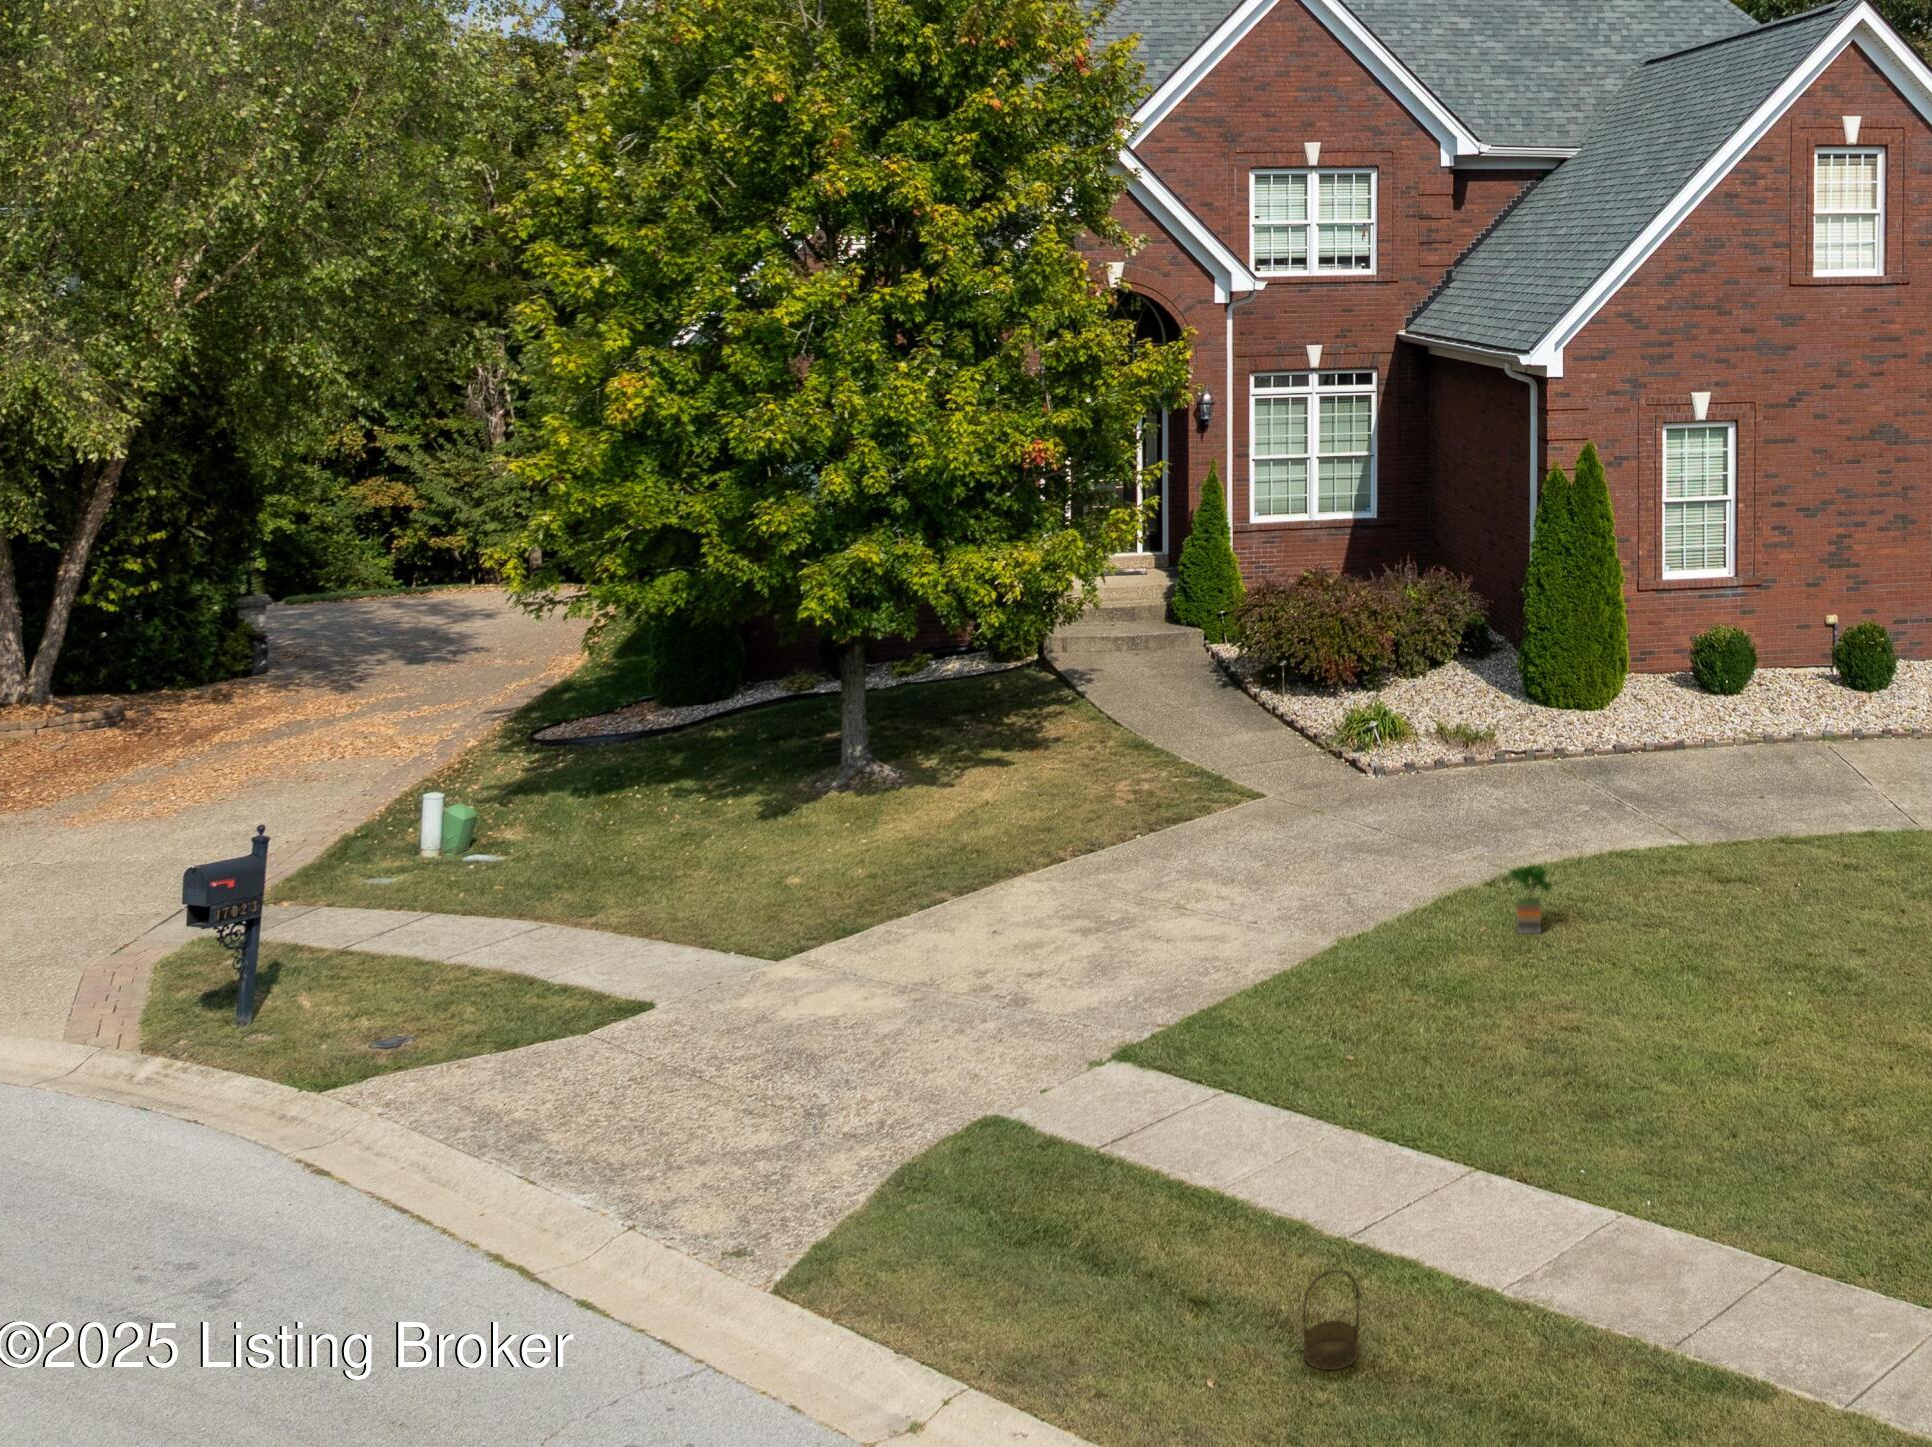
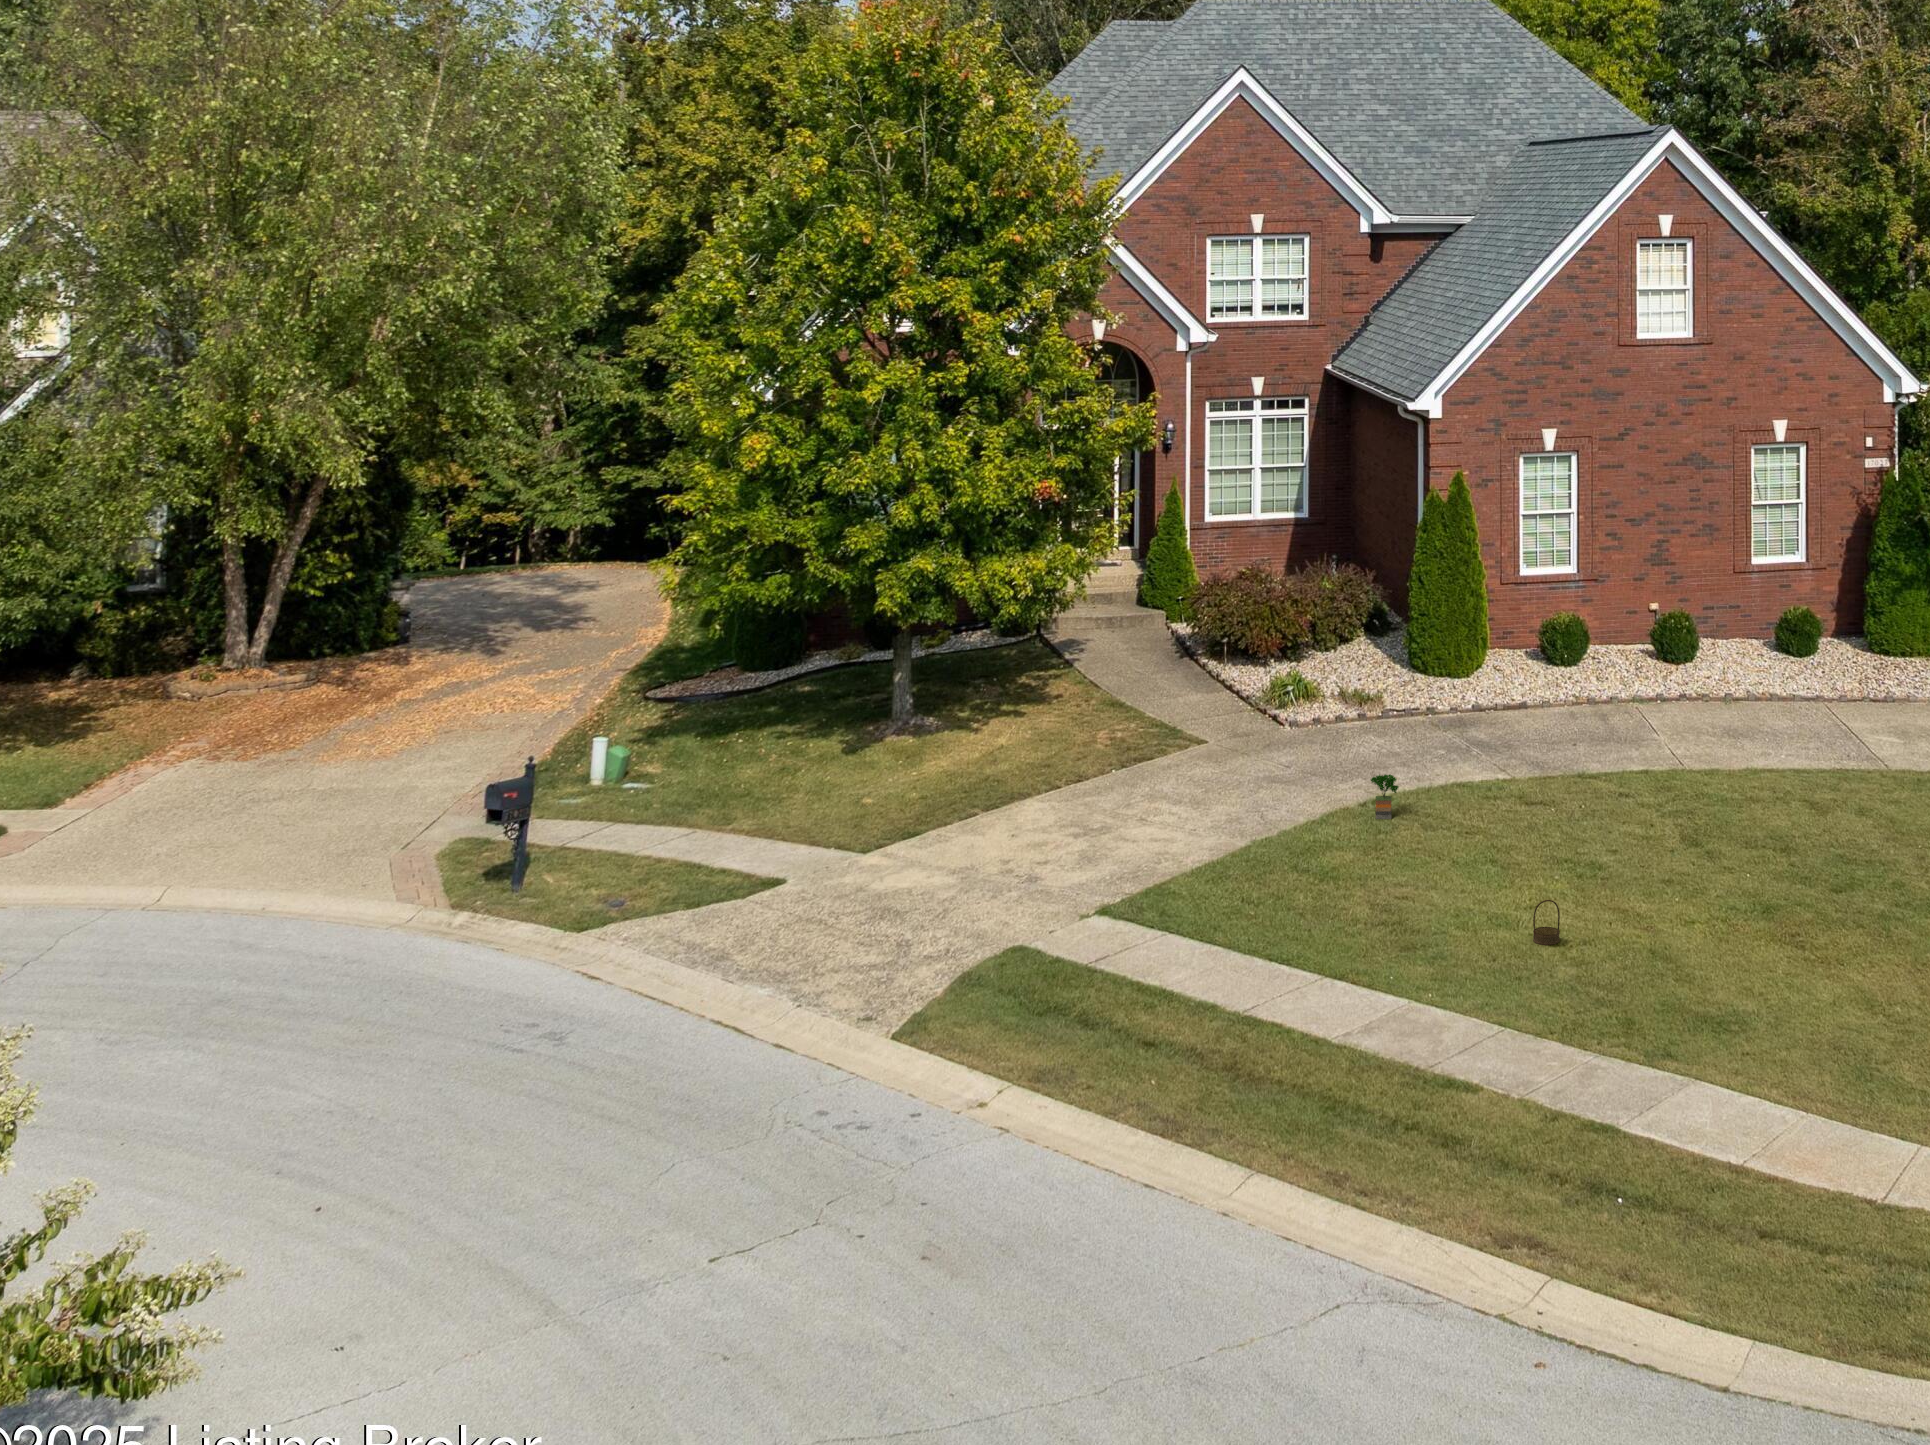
basket: present [1303,1270,1360,1370] -> present [1533,900,1560,945]

